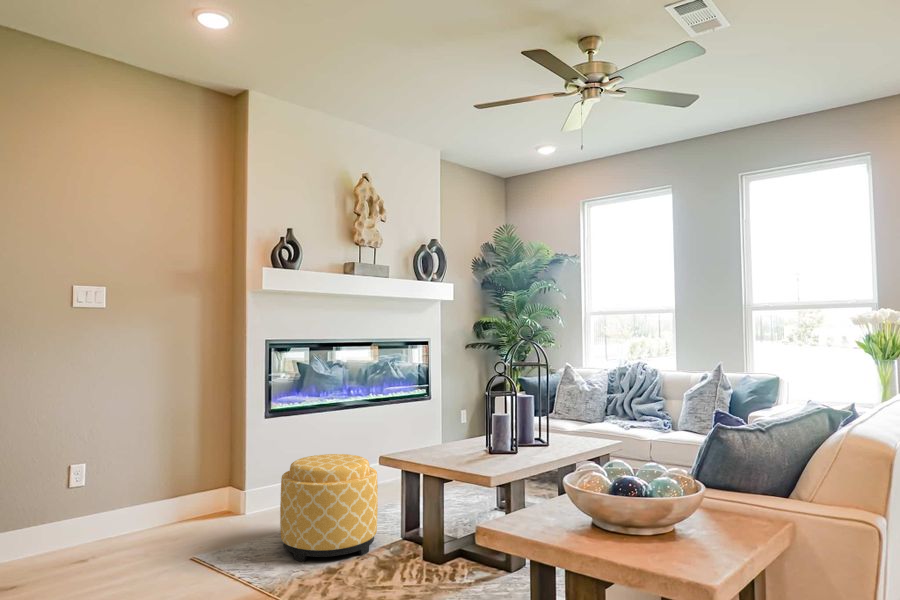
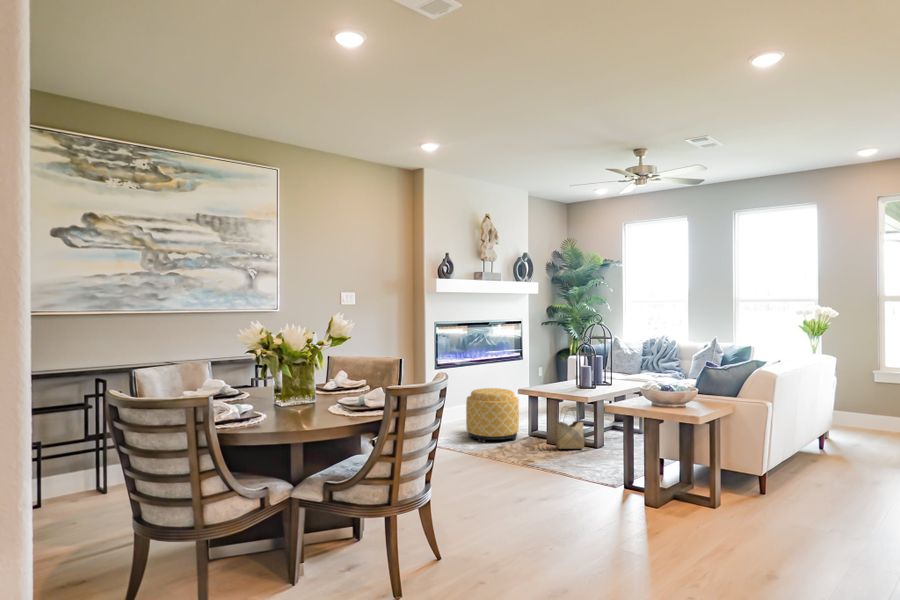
woven basket: none [427,494,484,581] -> present [555,421,584,449]

